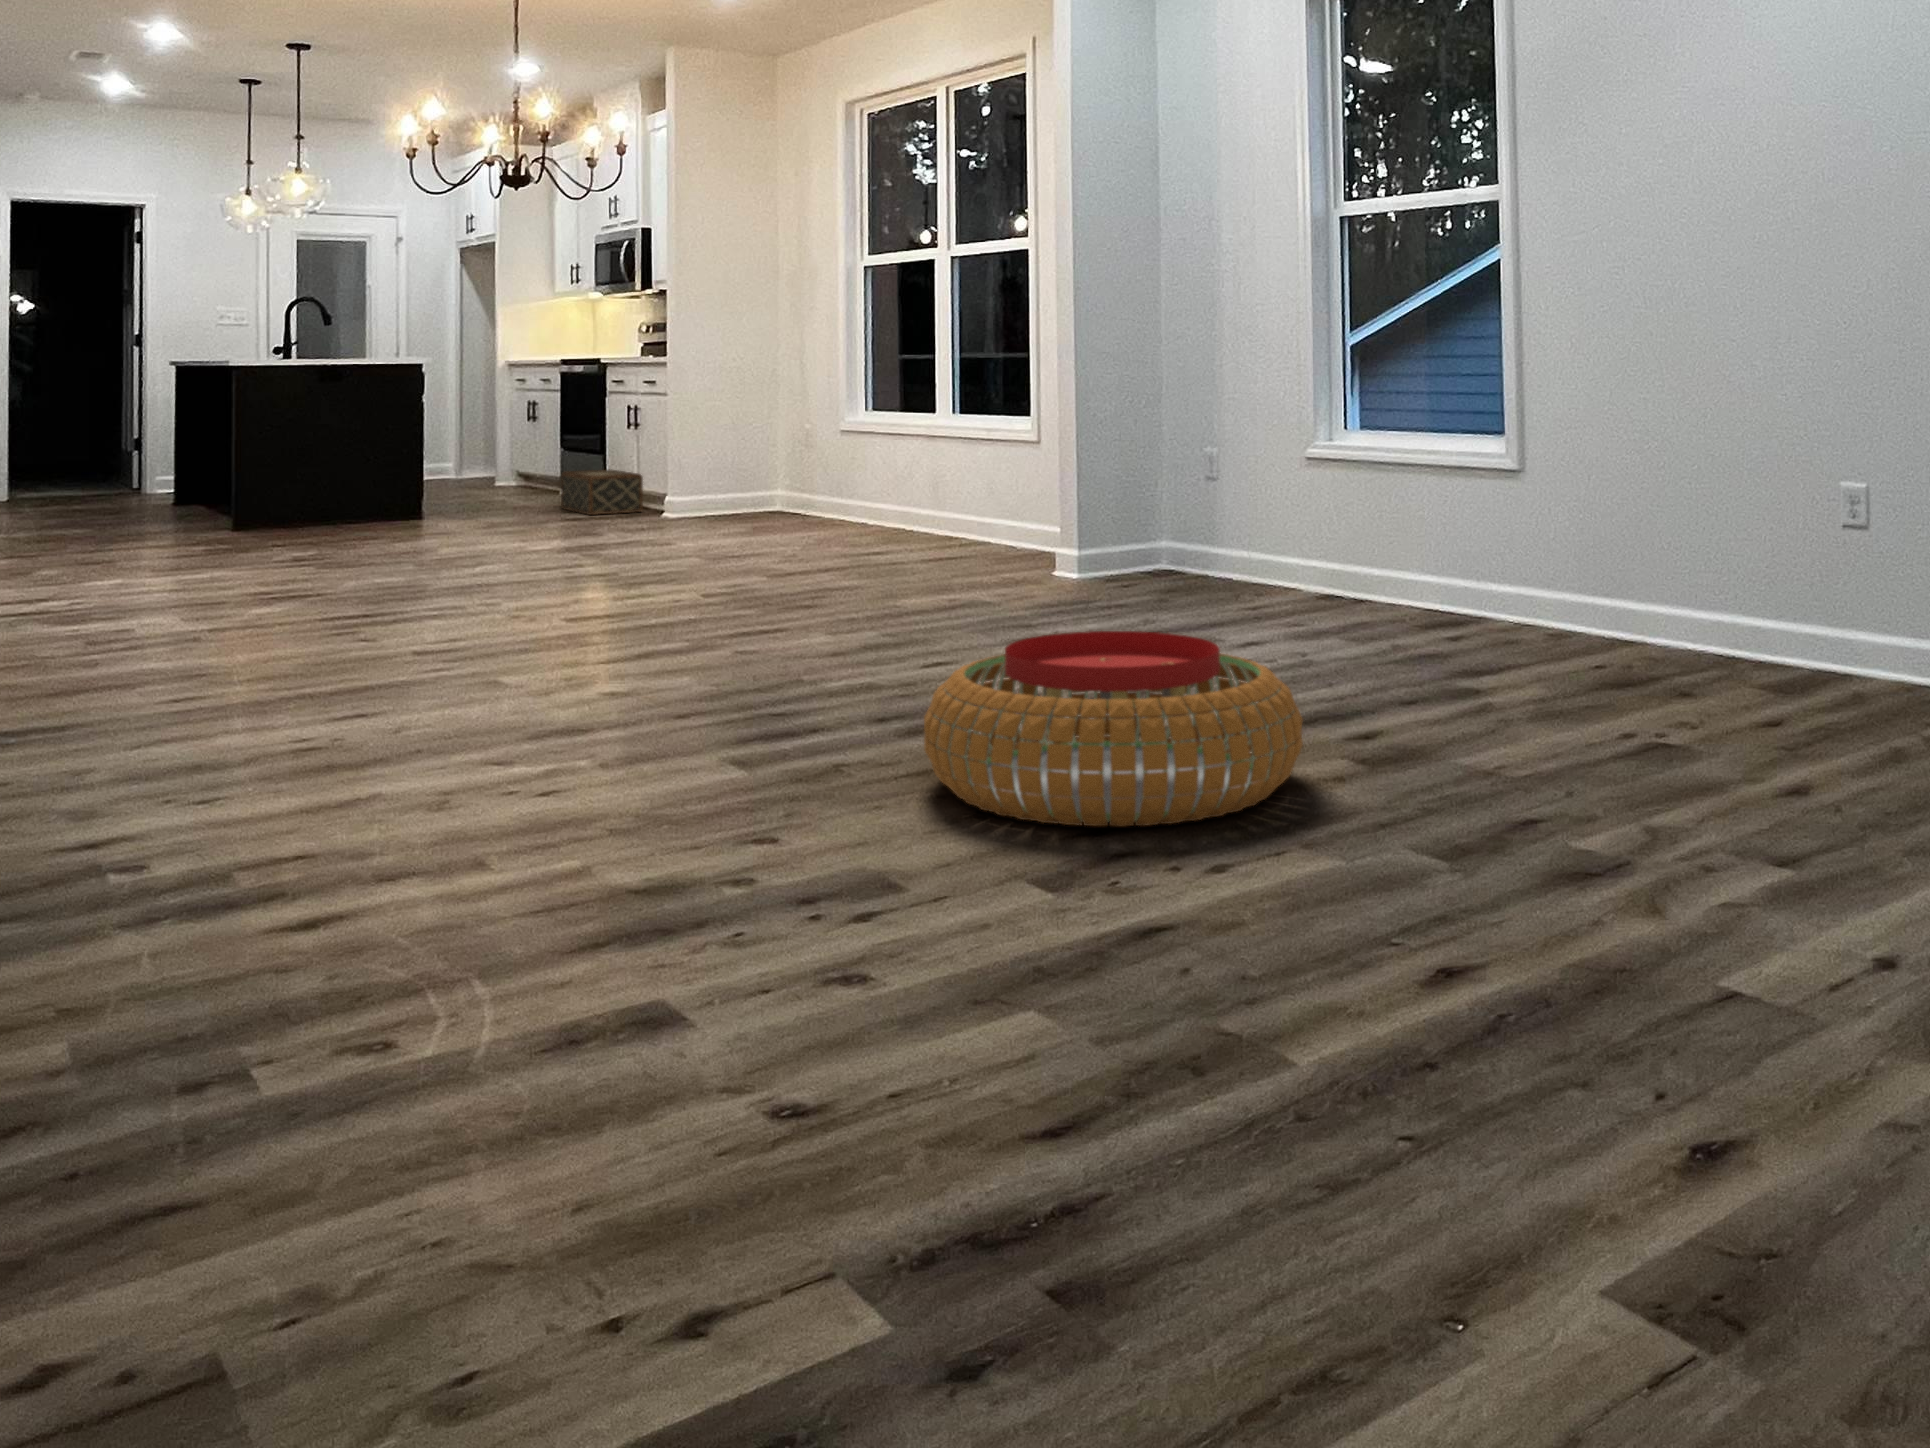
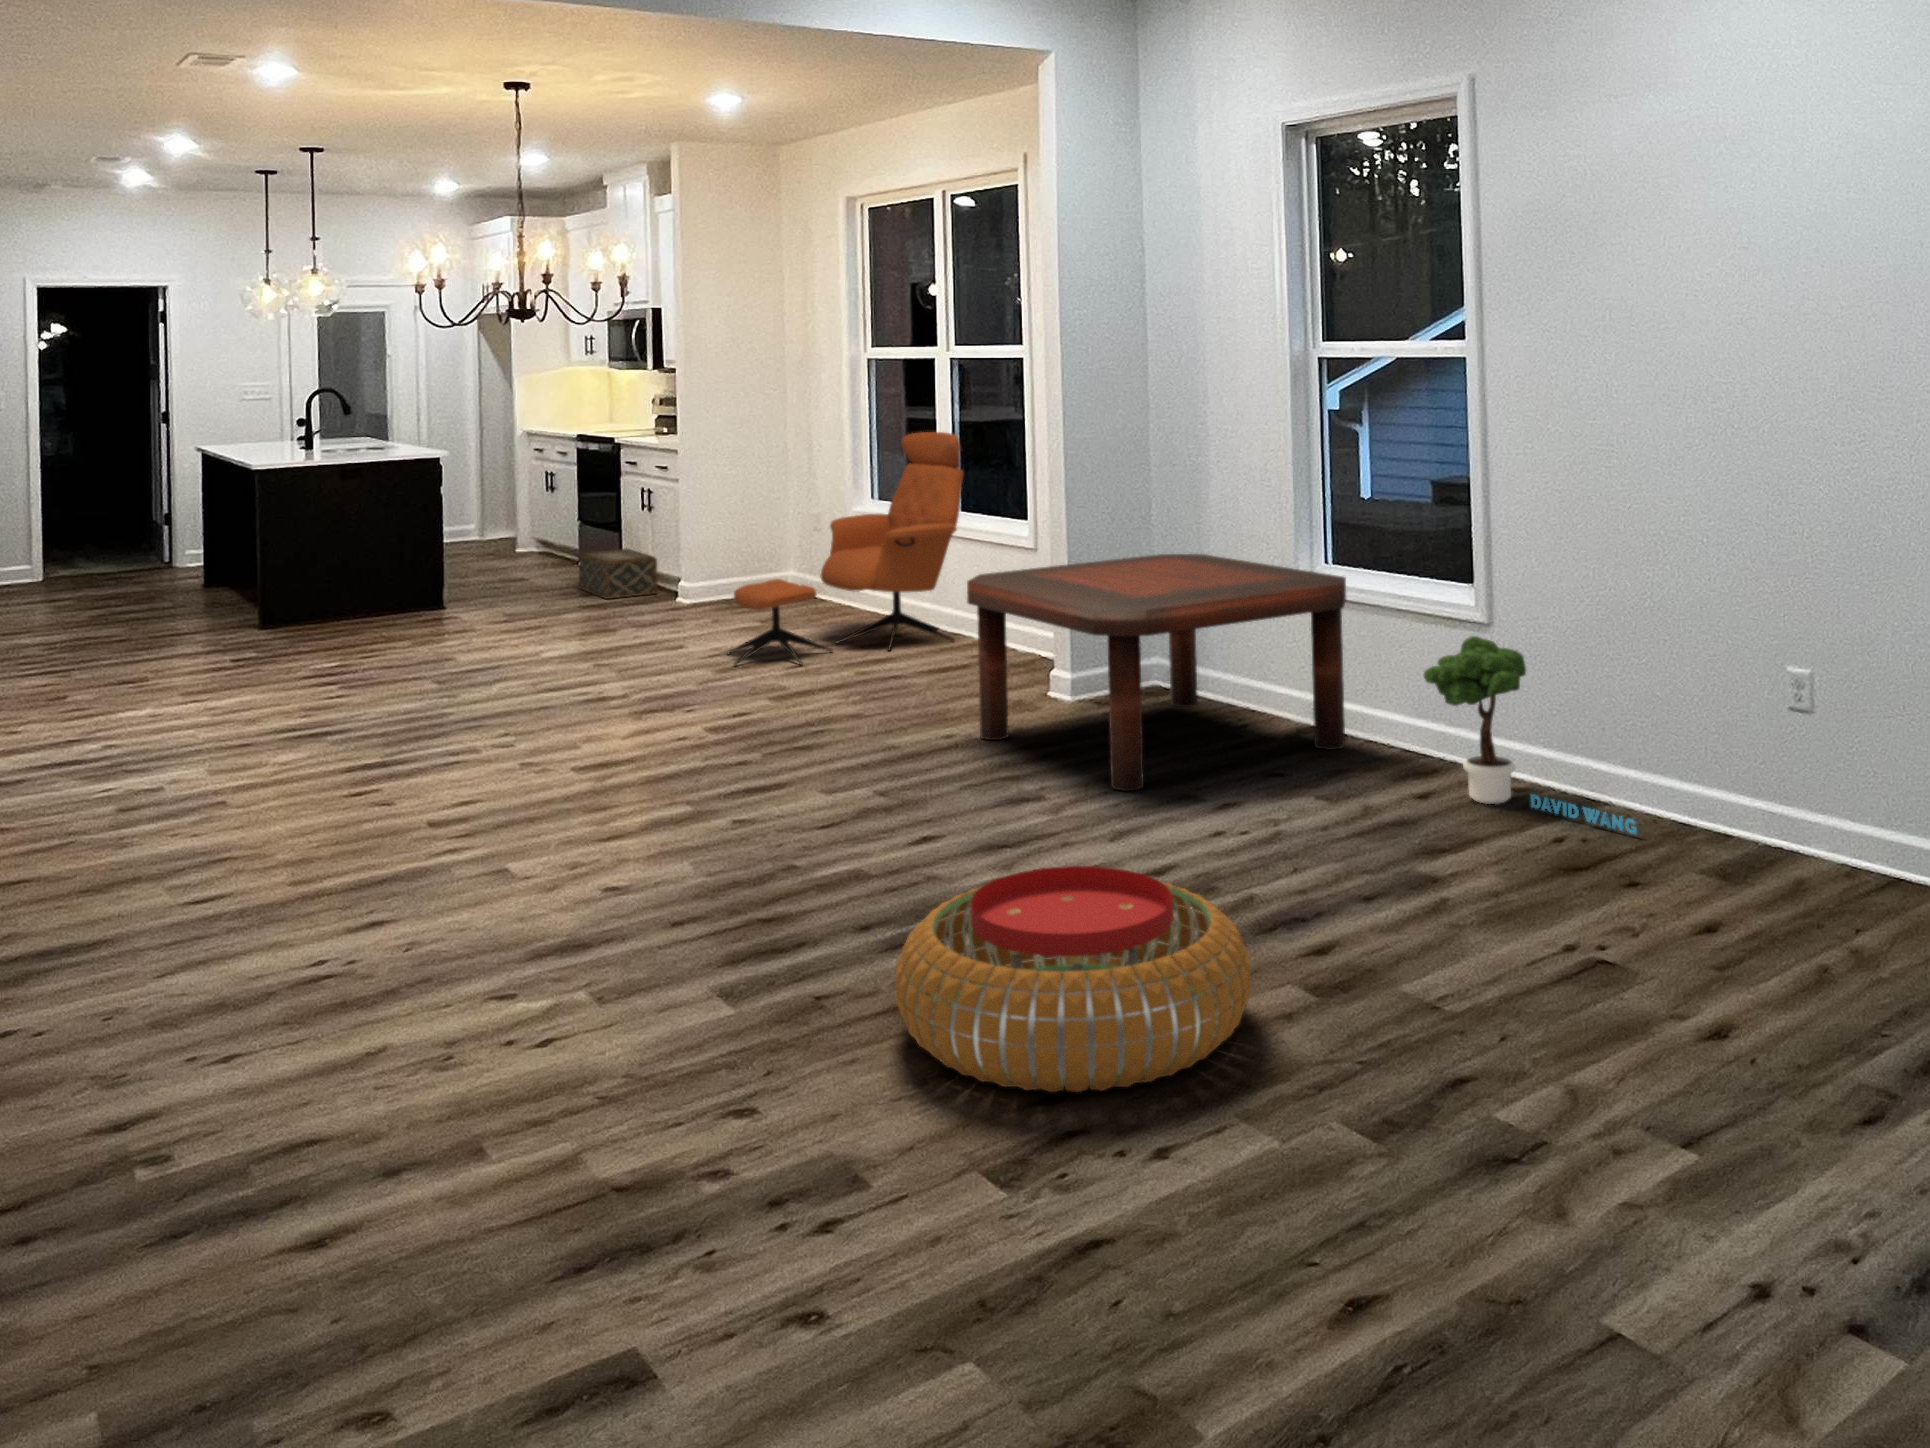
armchair: none [718,330,965,556] -> present [728,432,963,666]
coffee table: none [977,428,1372,635] -> present [967,554,1346,791]
potted tree: none [1458,474,1686,664] -> present [1424,636,1637,834]

